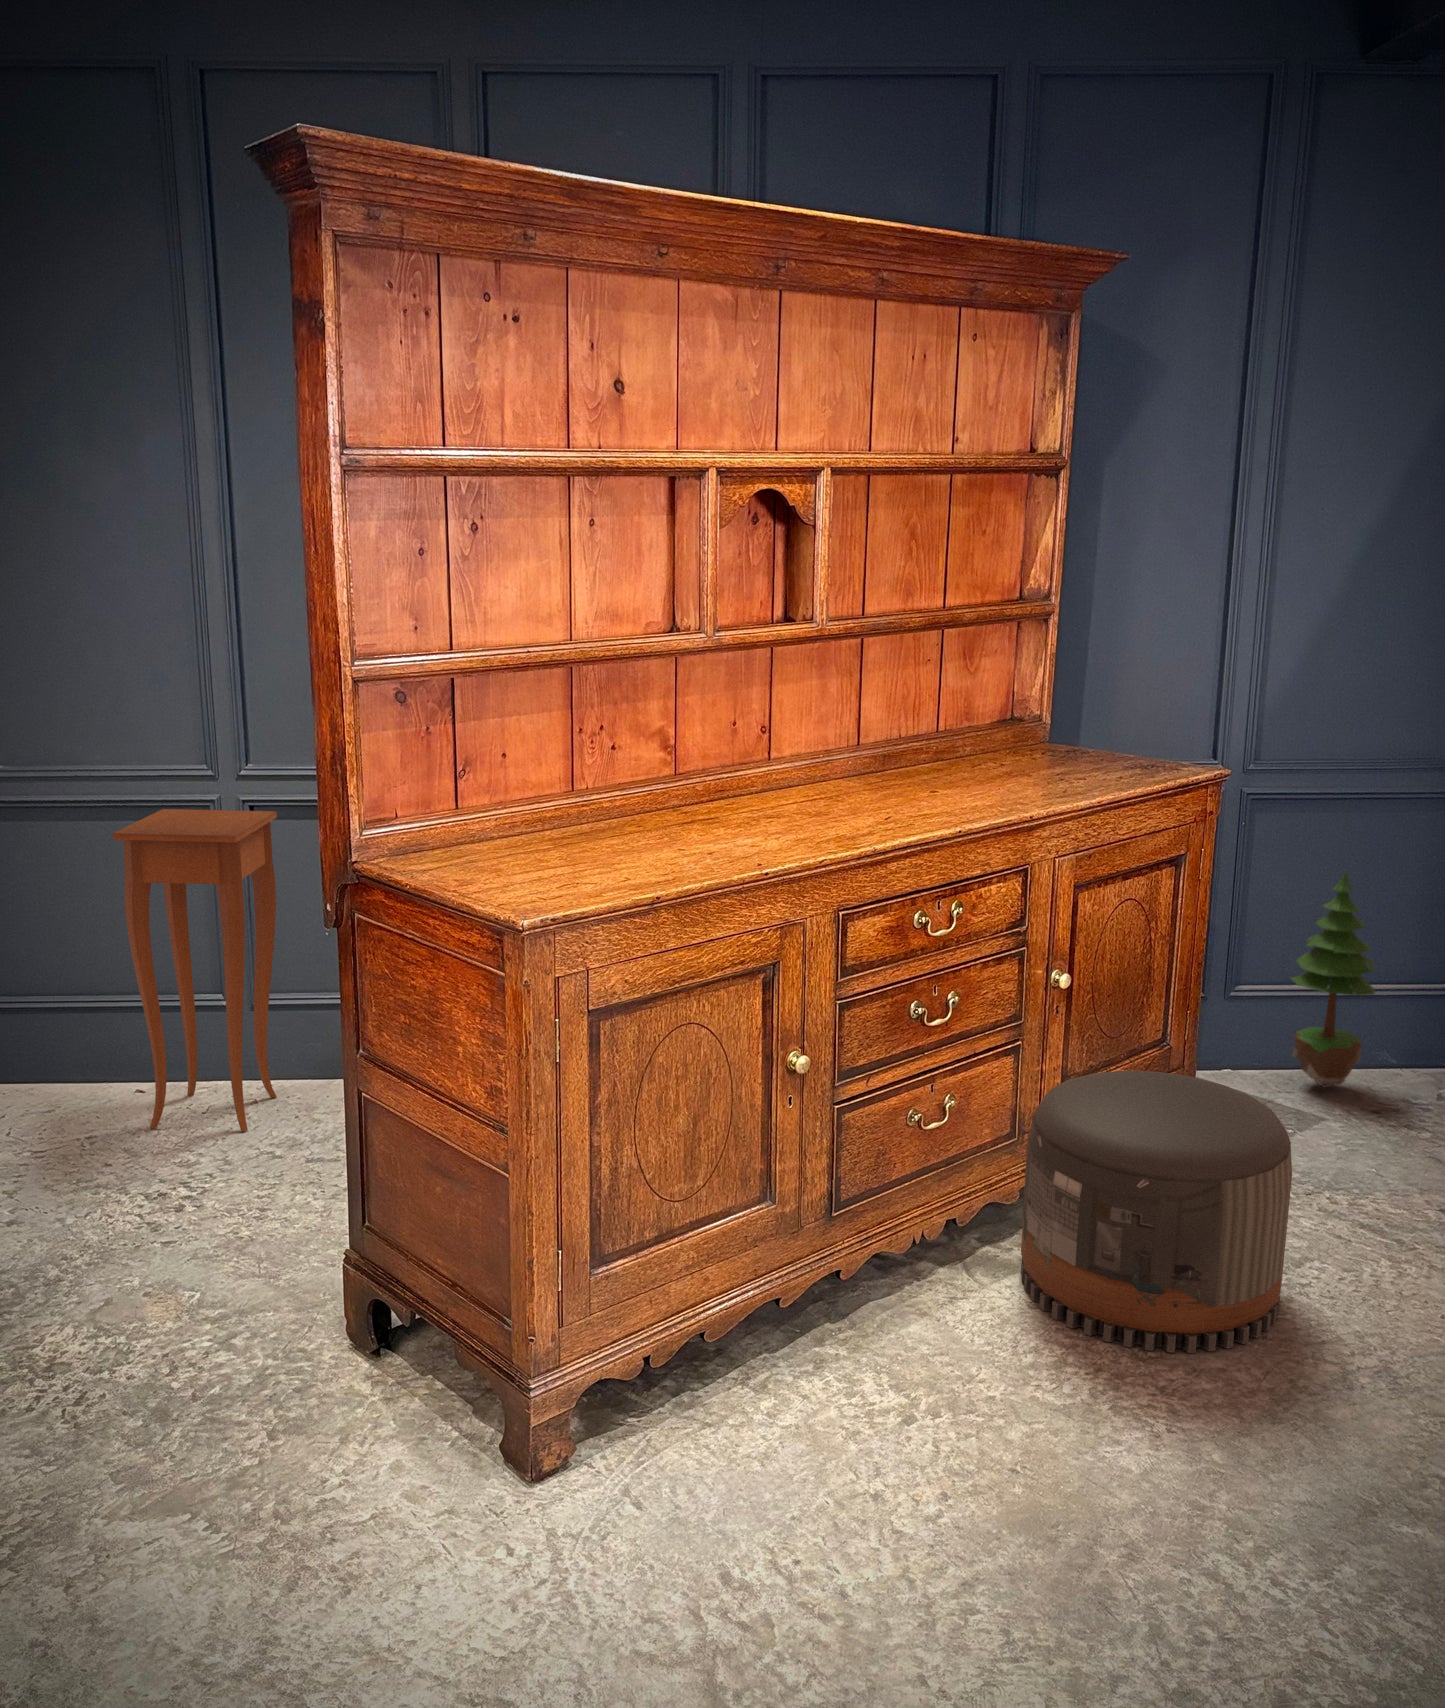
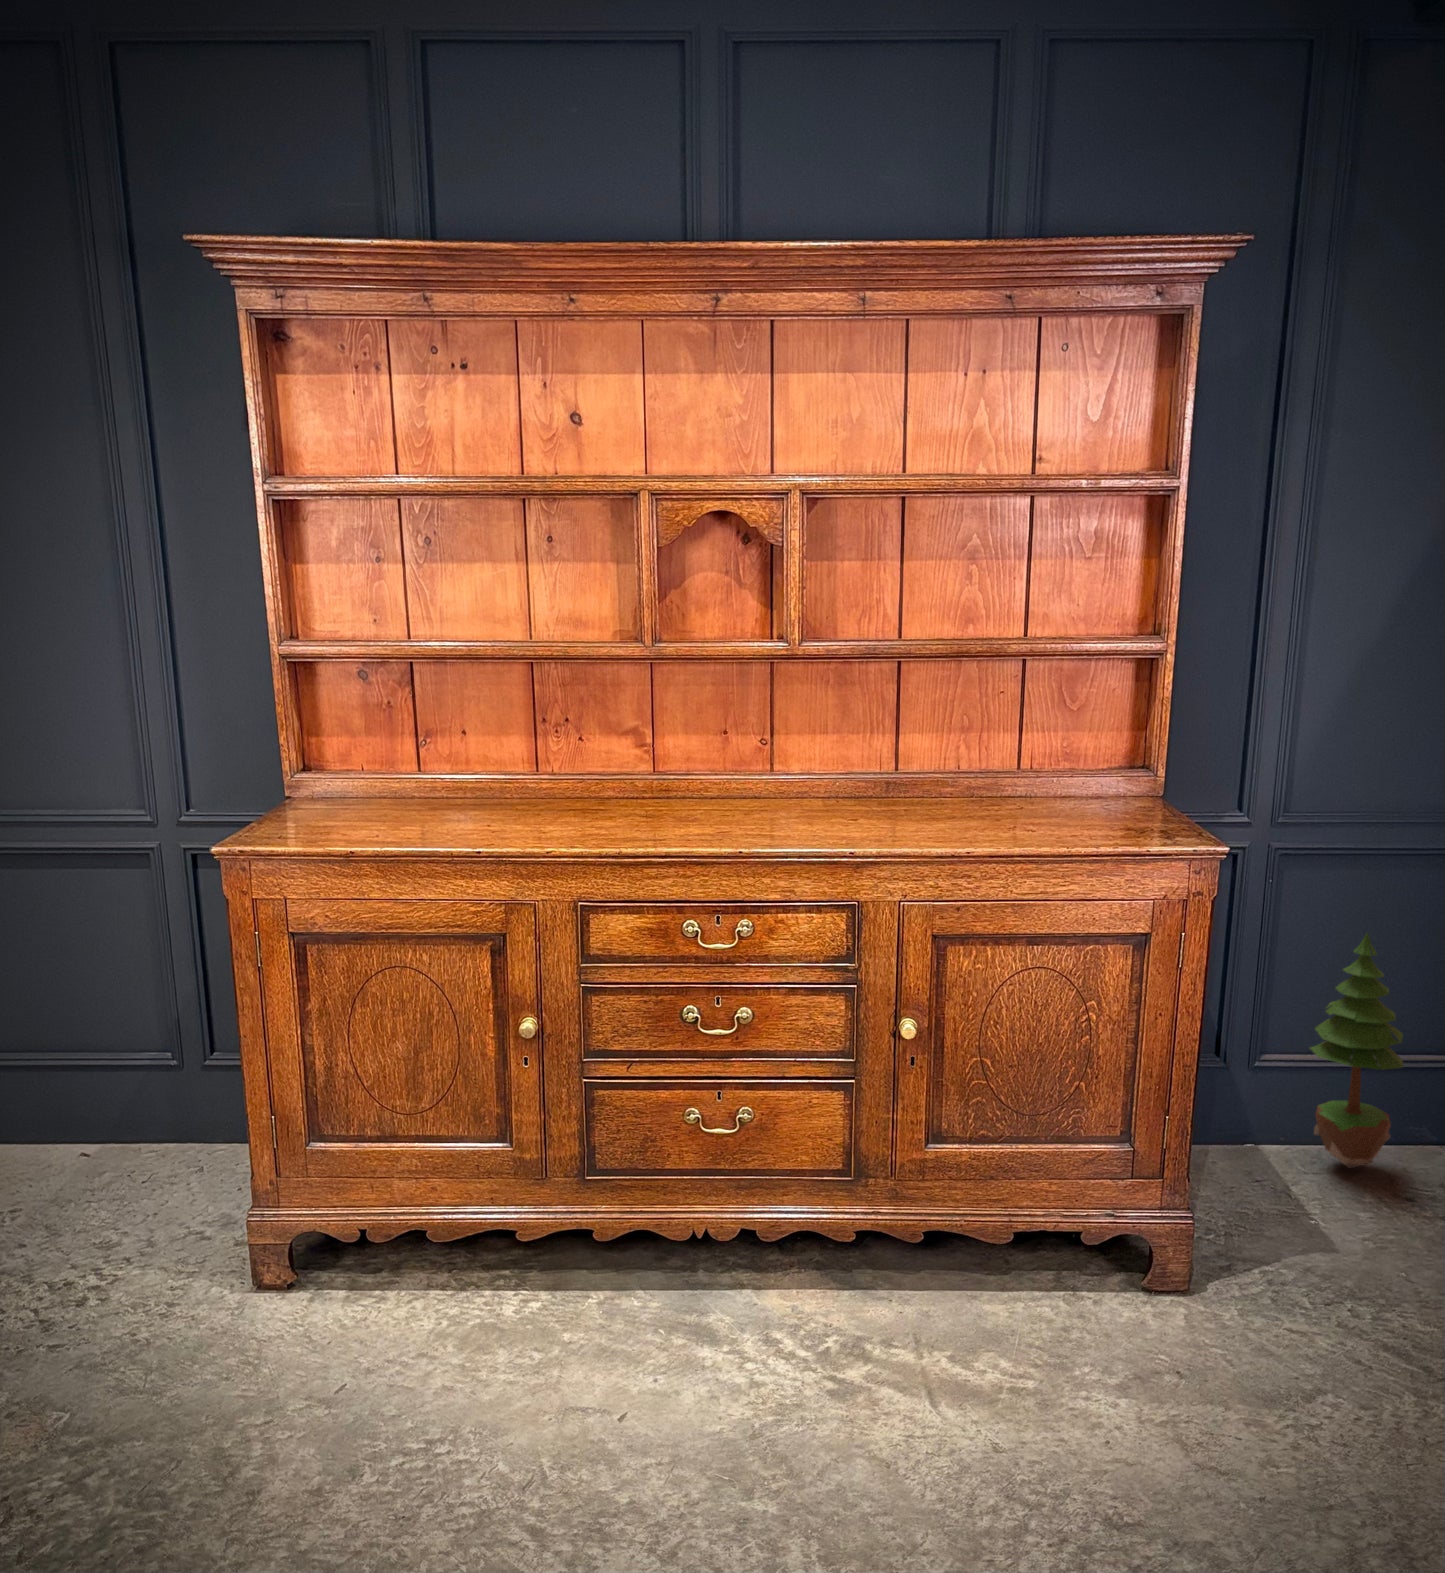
side table: present [113,809,277,1132] -> none [39,865,223,1209]
pouf: present [1021,1071,1292,1353] -> none [988,1171,1294,1521]

